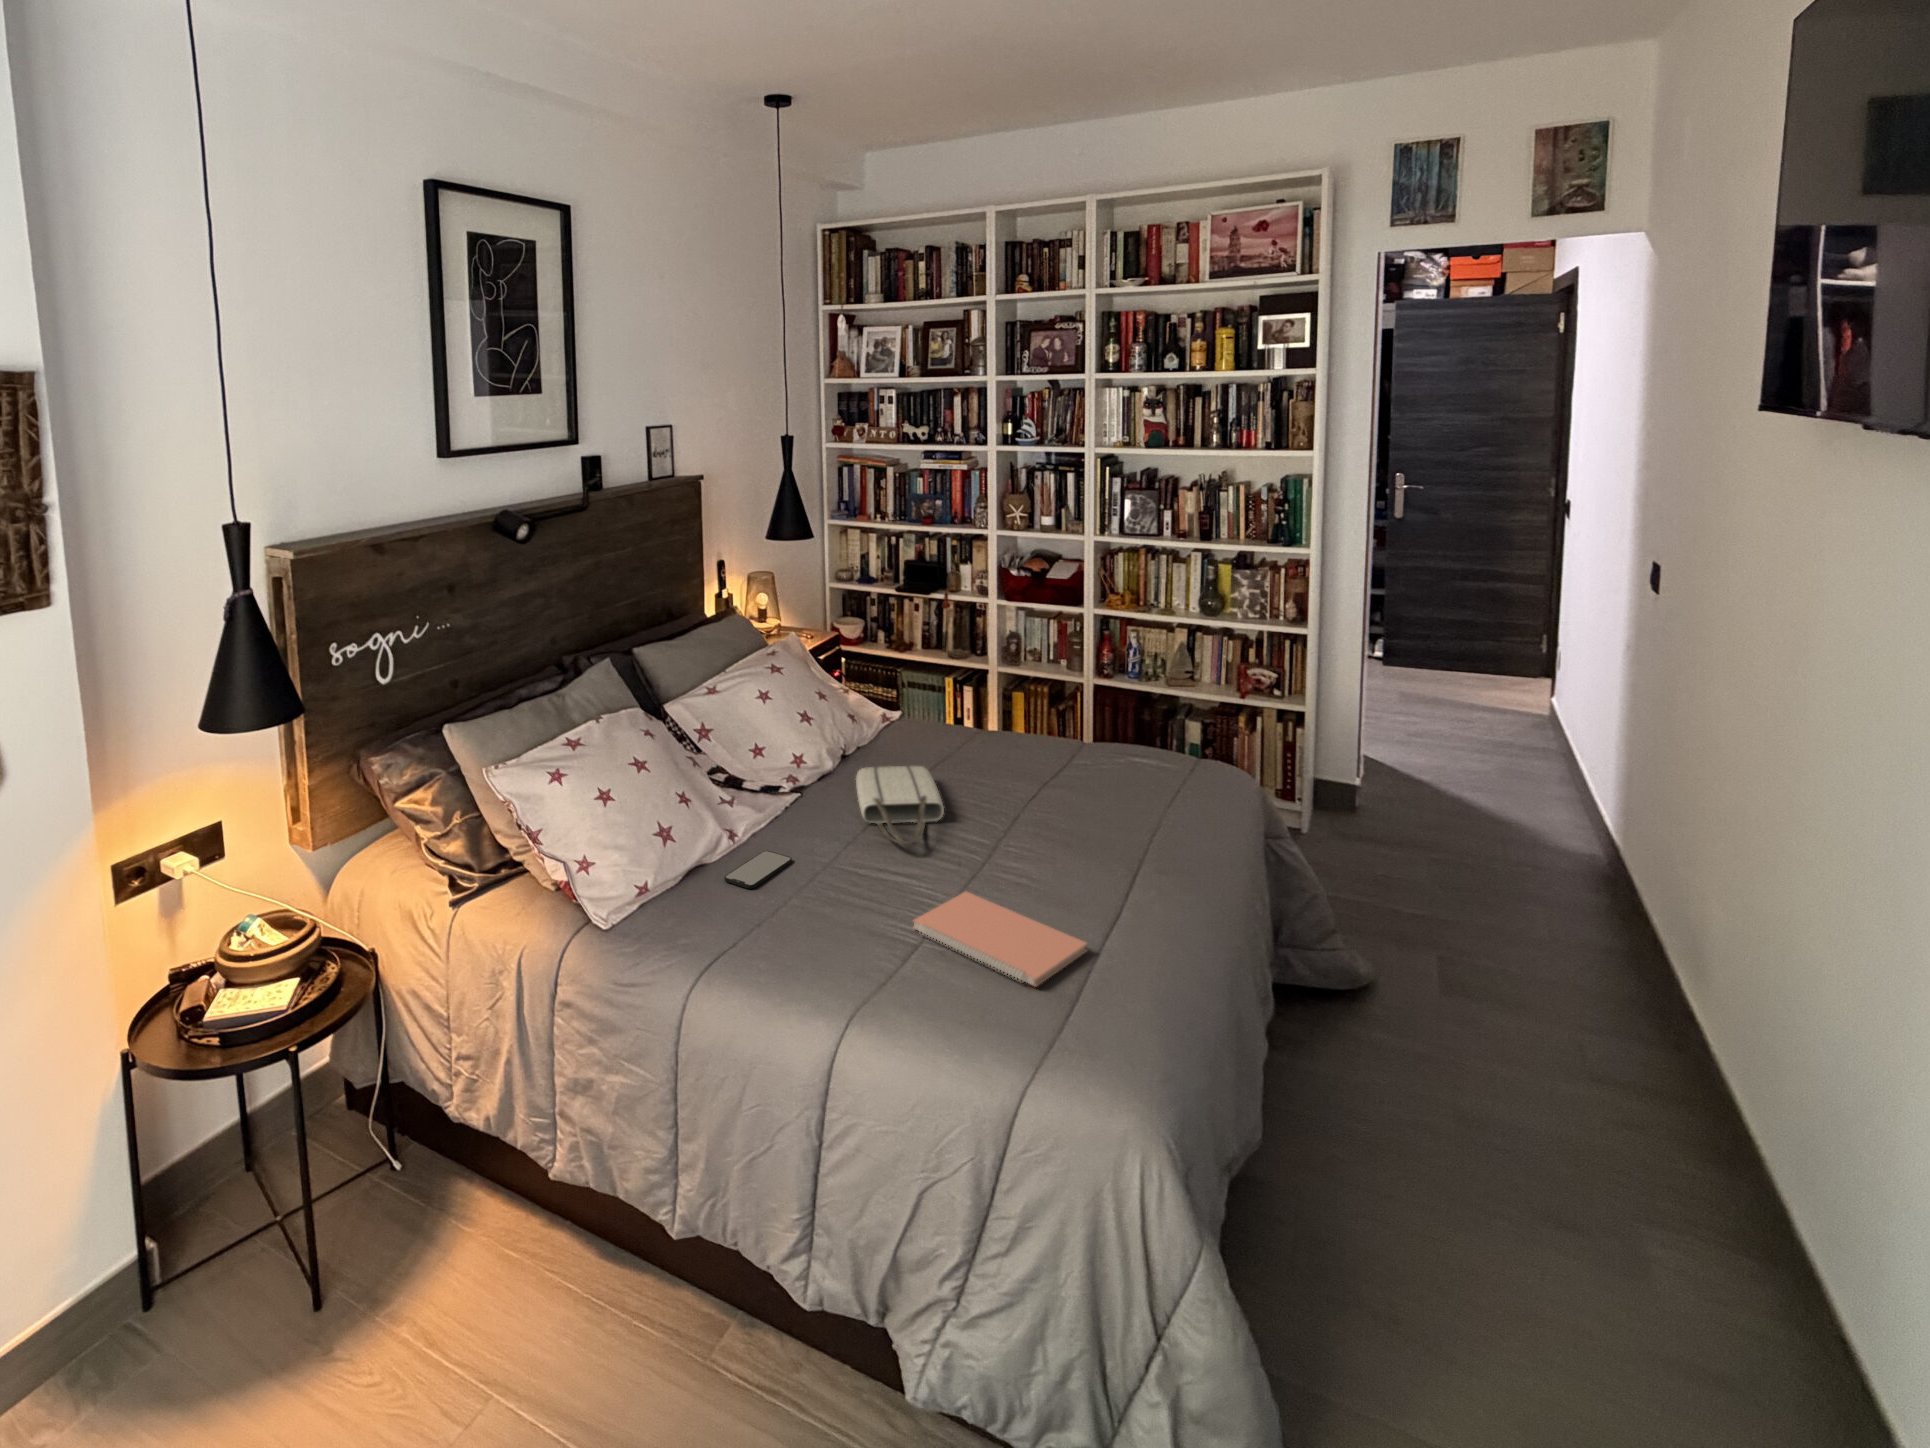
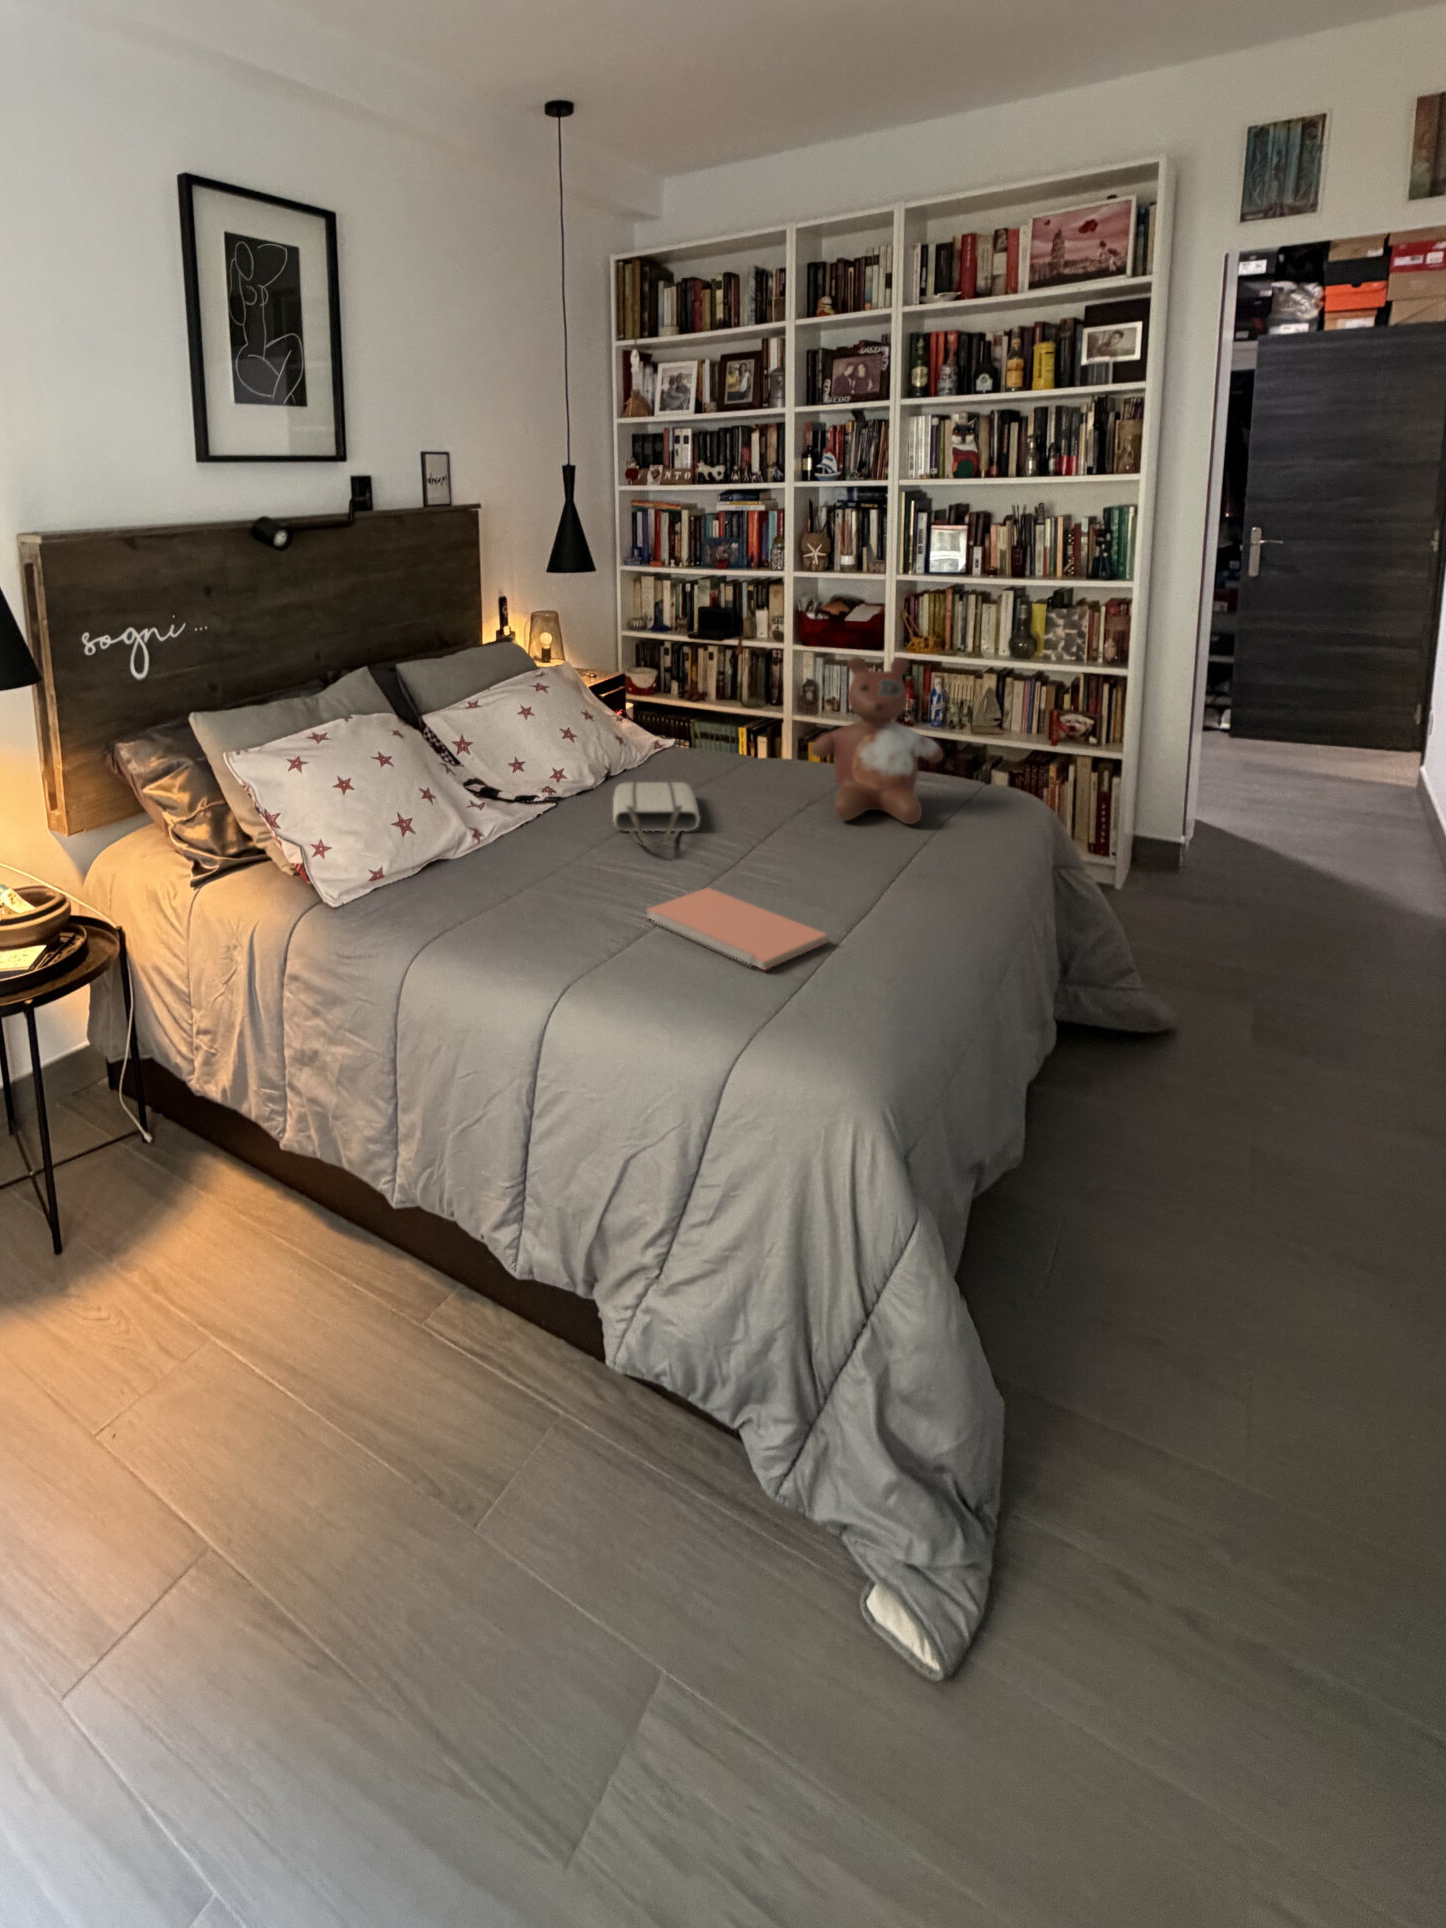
stuffed bear: none [1041,645,1164,807] -> present [811,657,943,824]
smartphone: present [724,851,792,889] -> none [463,850,535,880]

